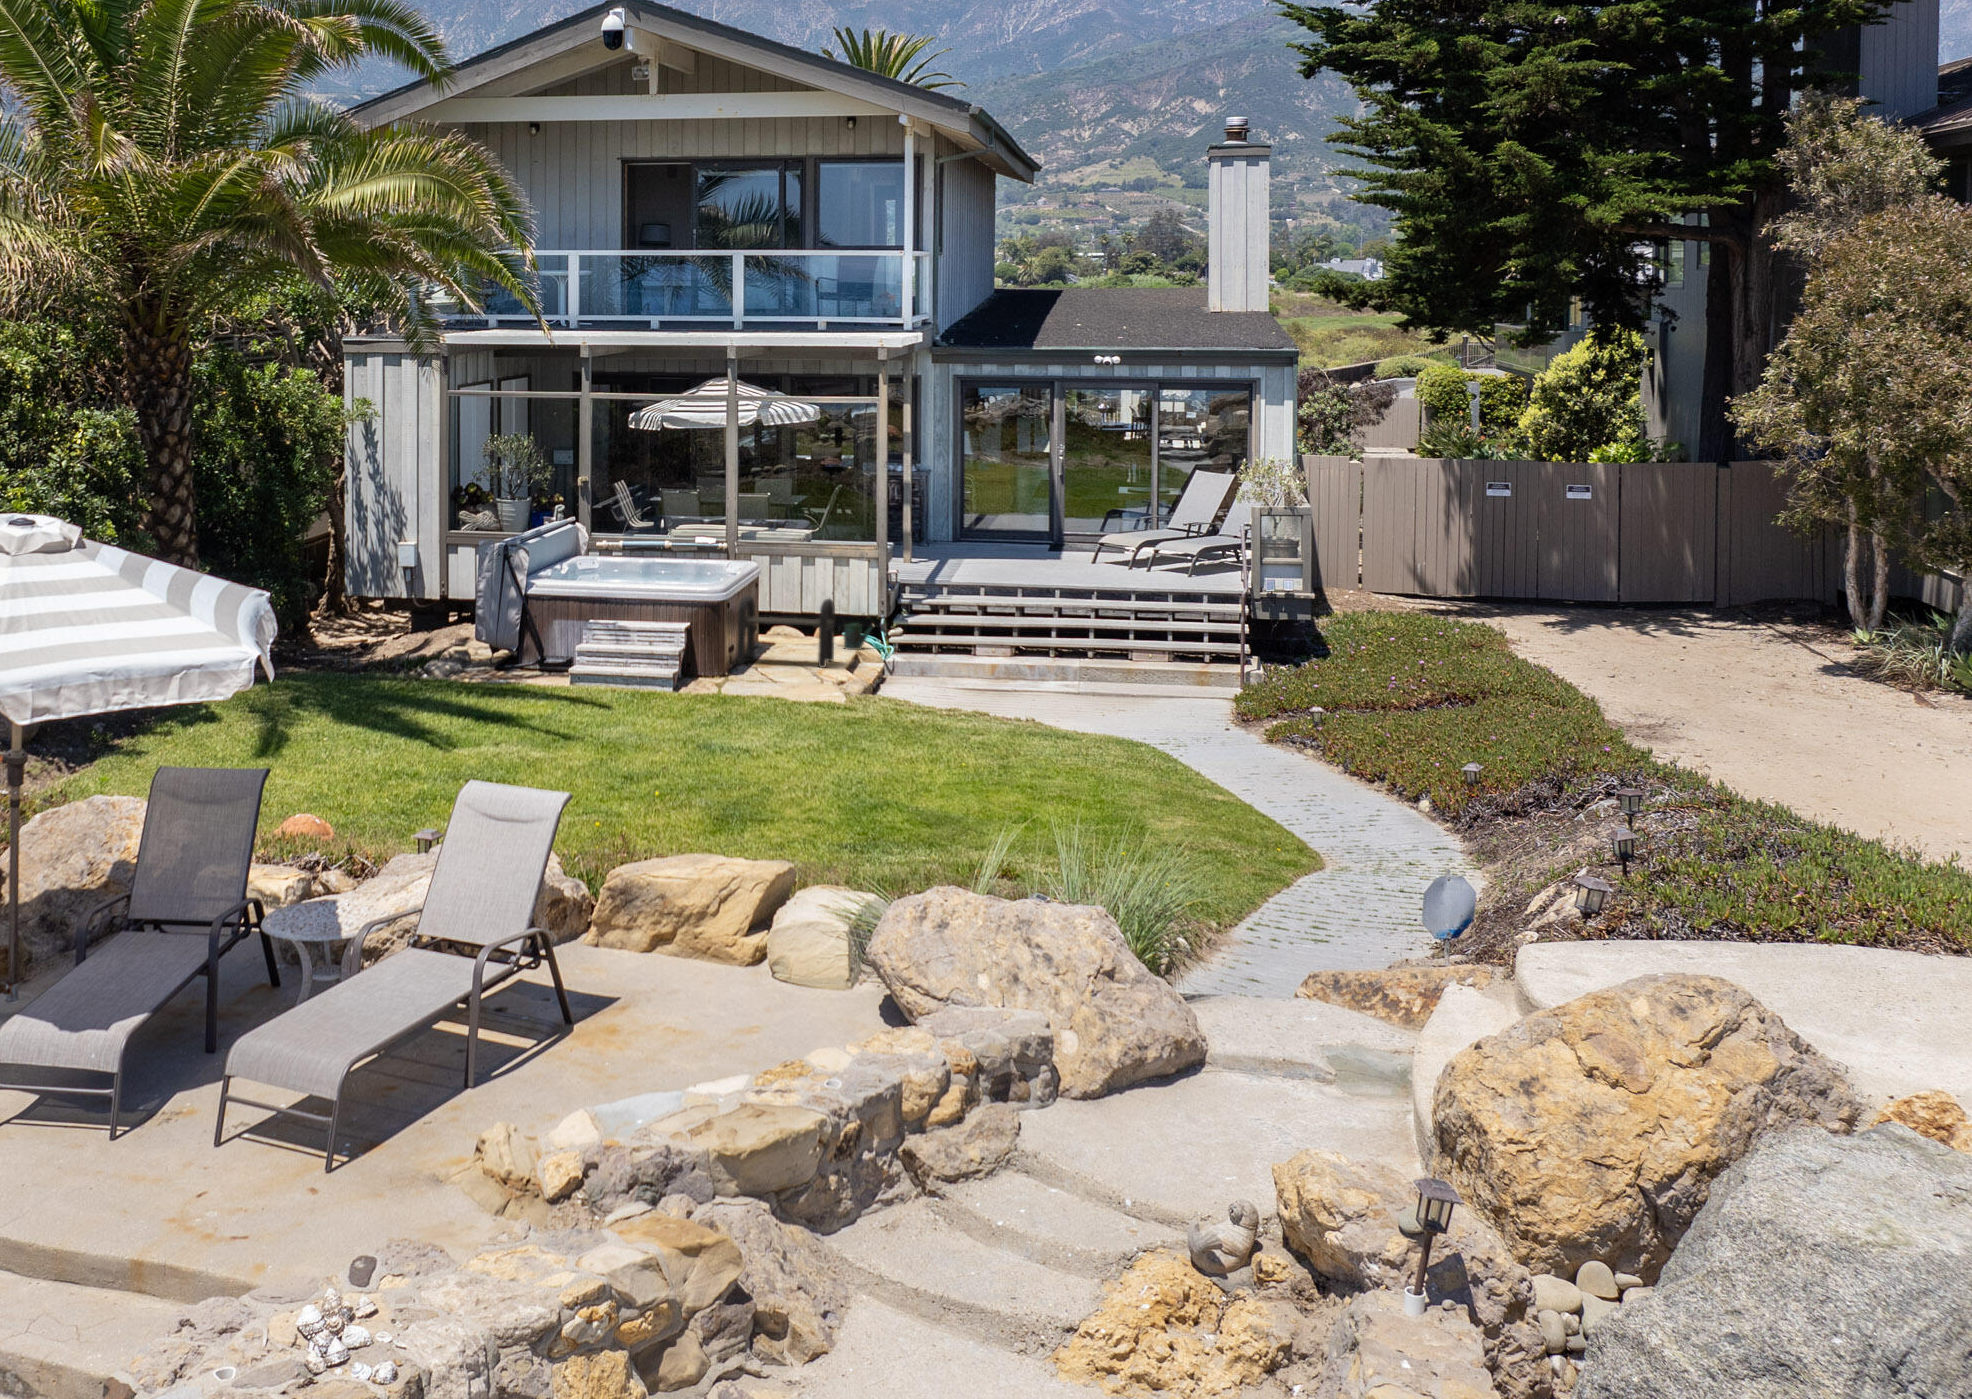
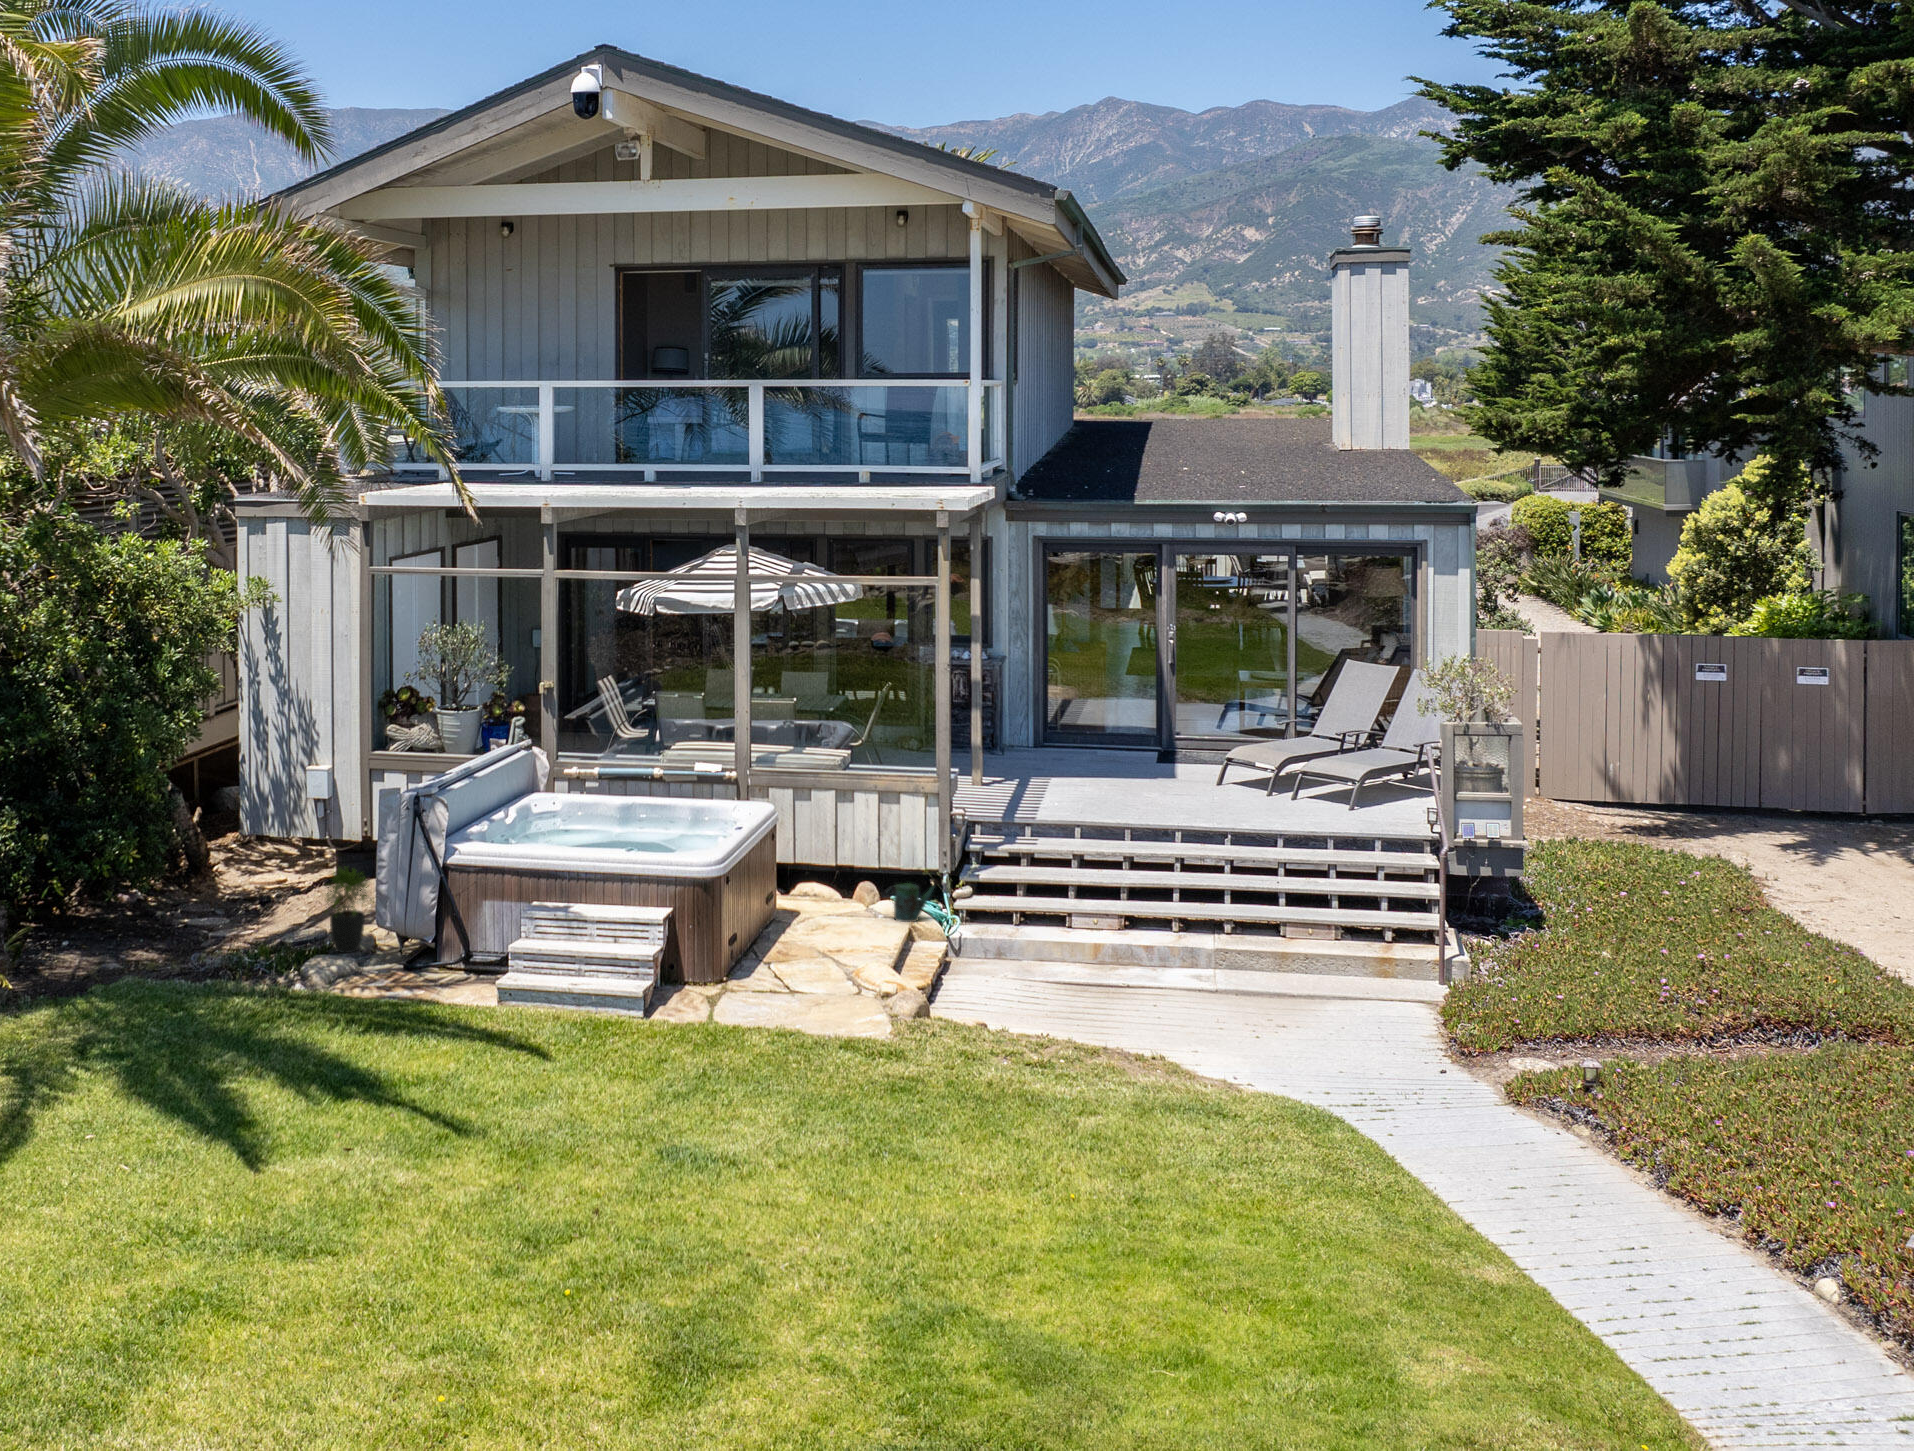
potted plant: none [437,595,477,656] -> present [326,867,373,953]
bench: present [737,595,835,668] -> none [744,861,884,975]

